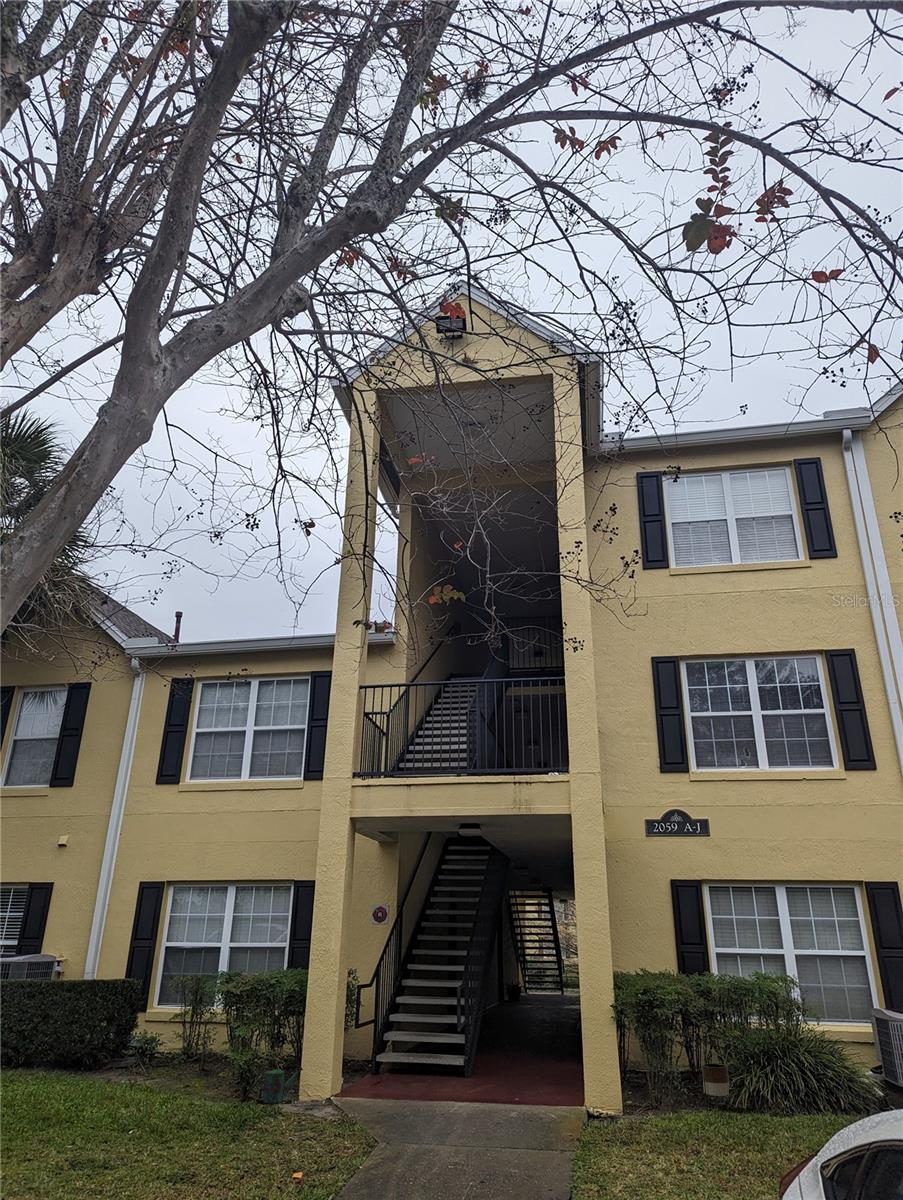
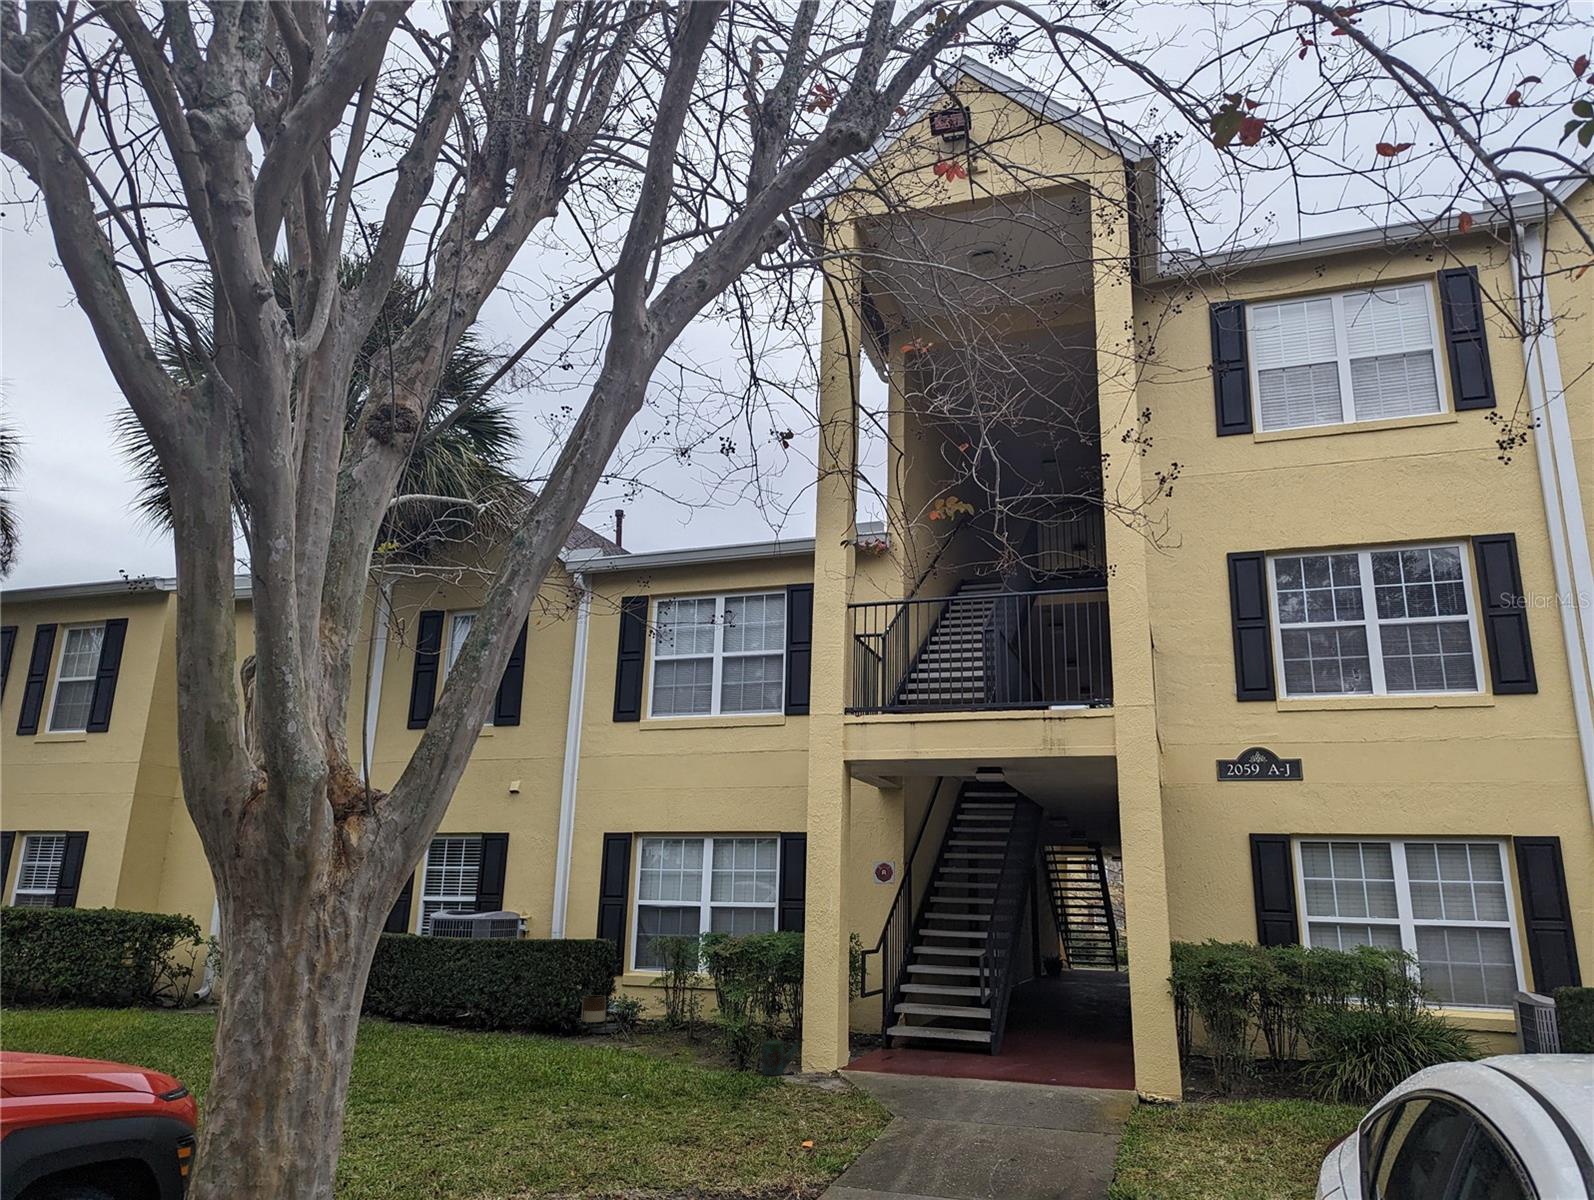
planter: present [702,1063,733,1111] -> present [581,995,607,1035]

